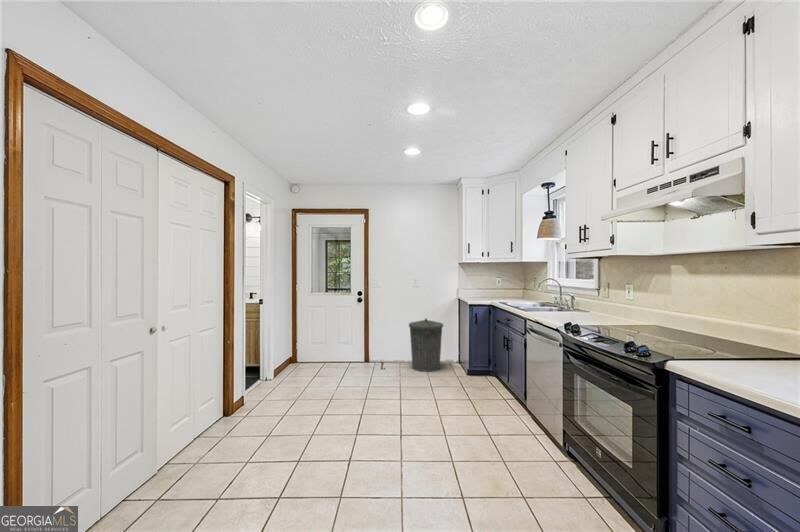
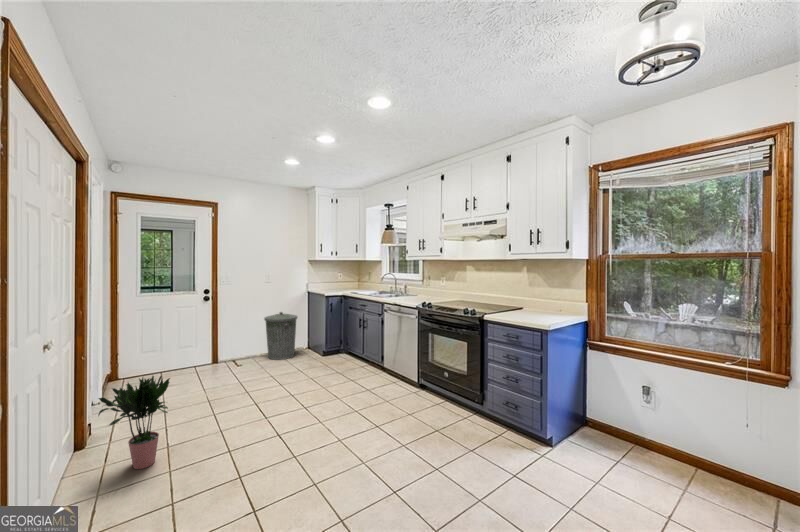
potted plant: none [175,363,249,465] -> present [98,376,170,469]

